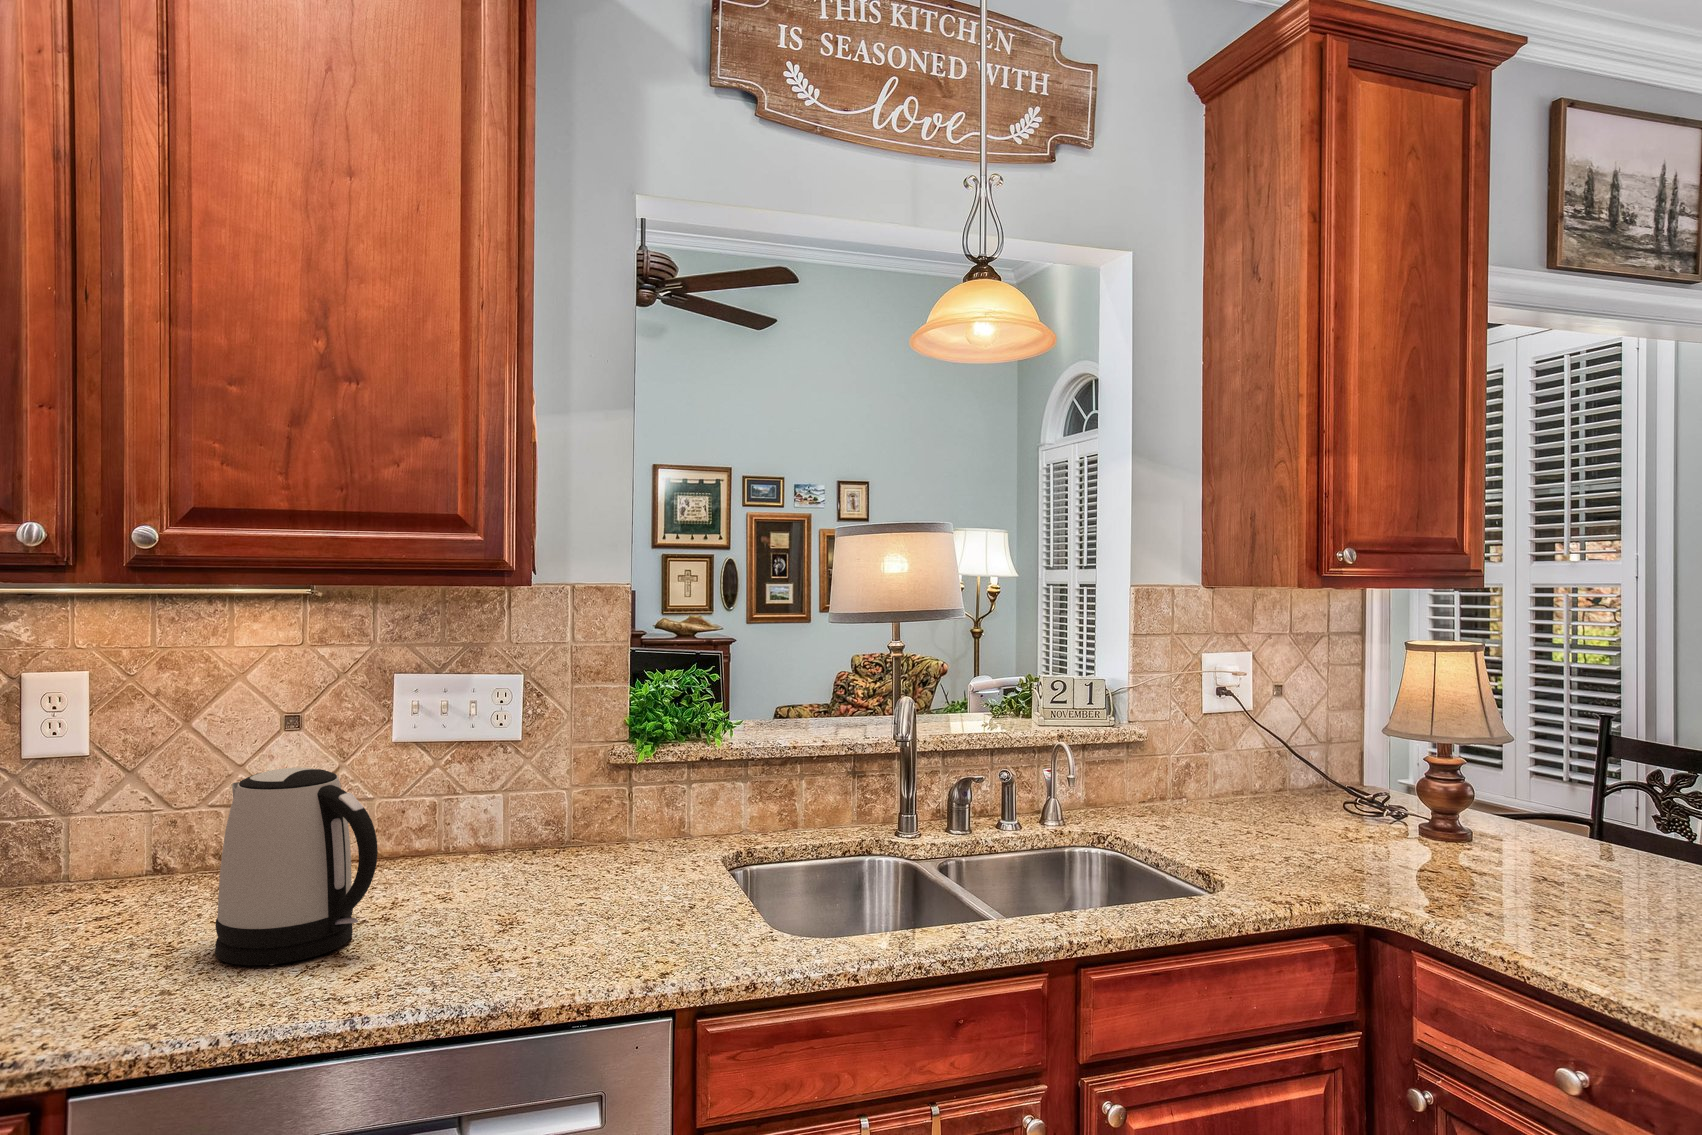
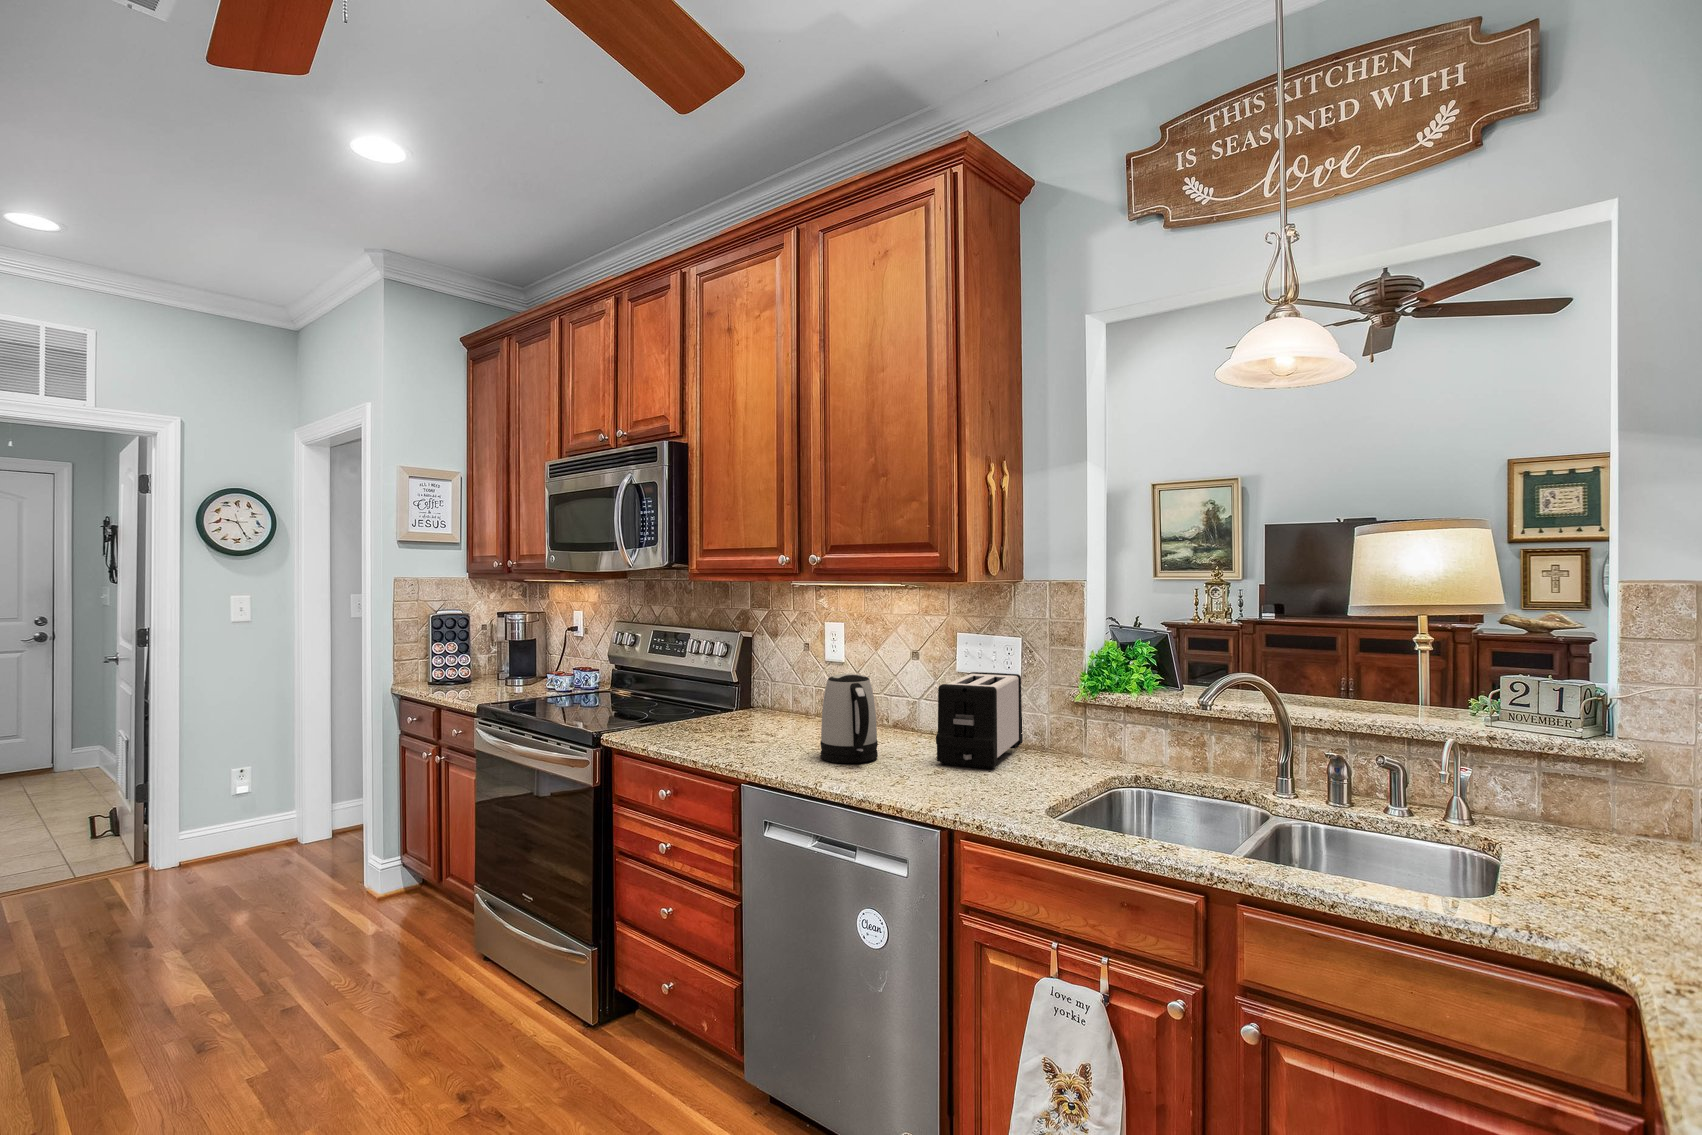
toaster: none [430,732,579,907] -> present [936,672,1023,769]

